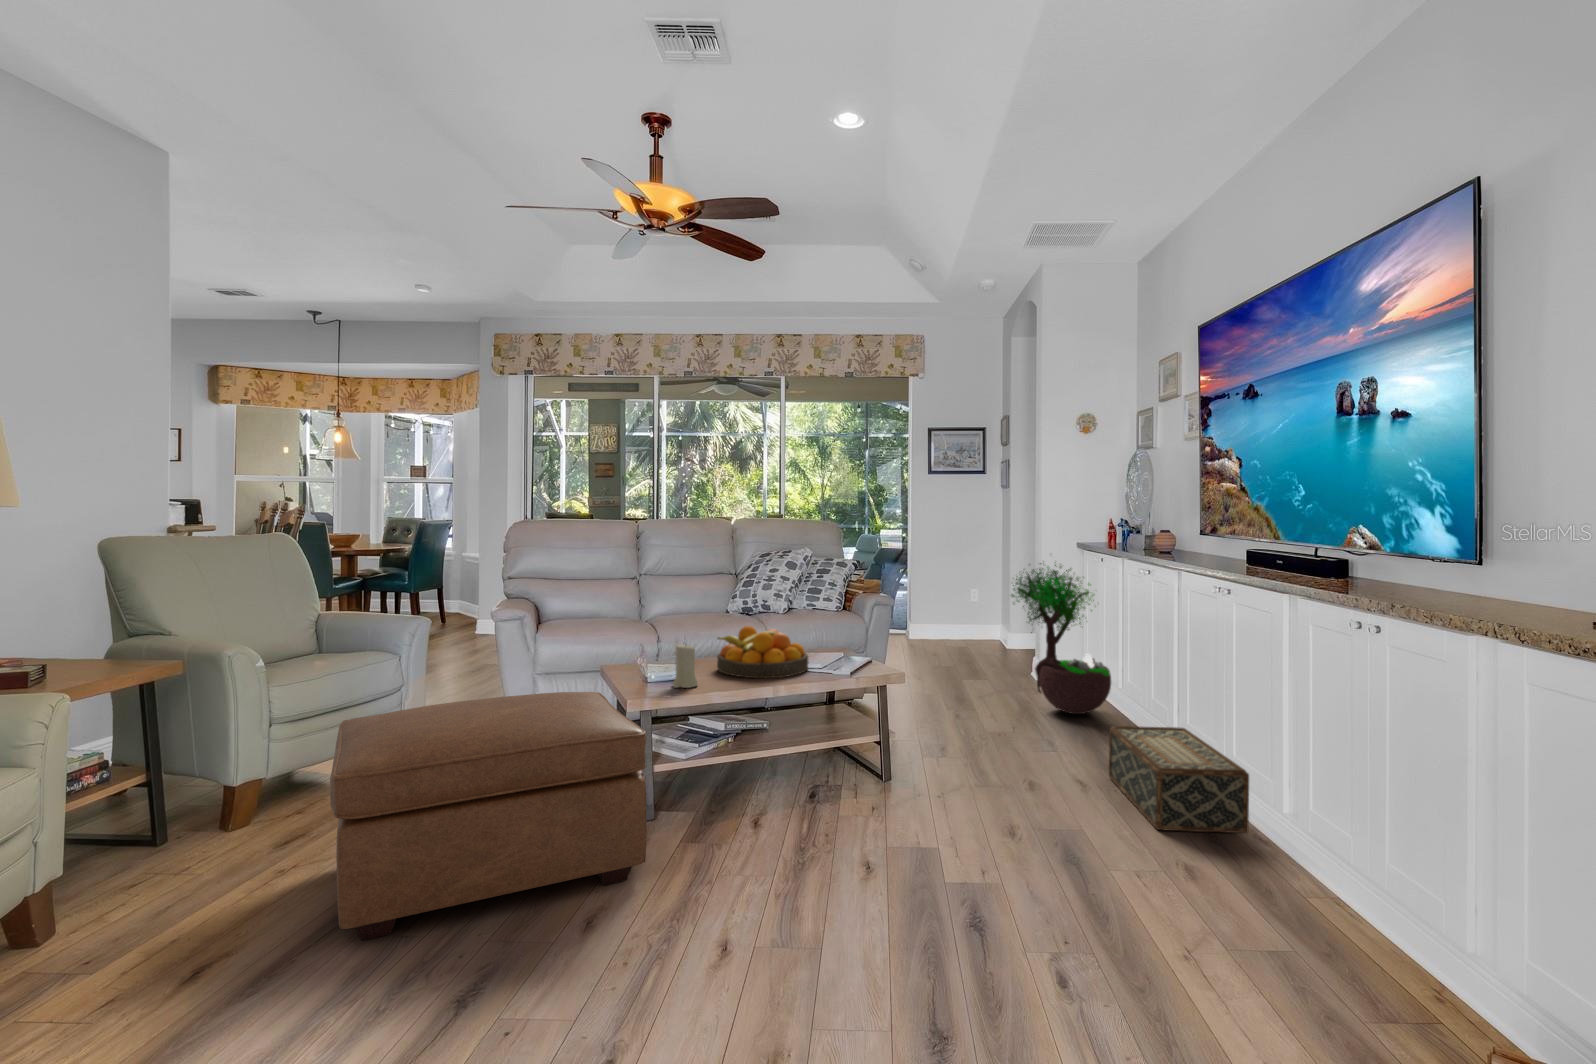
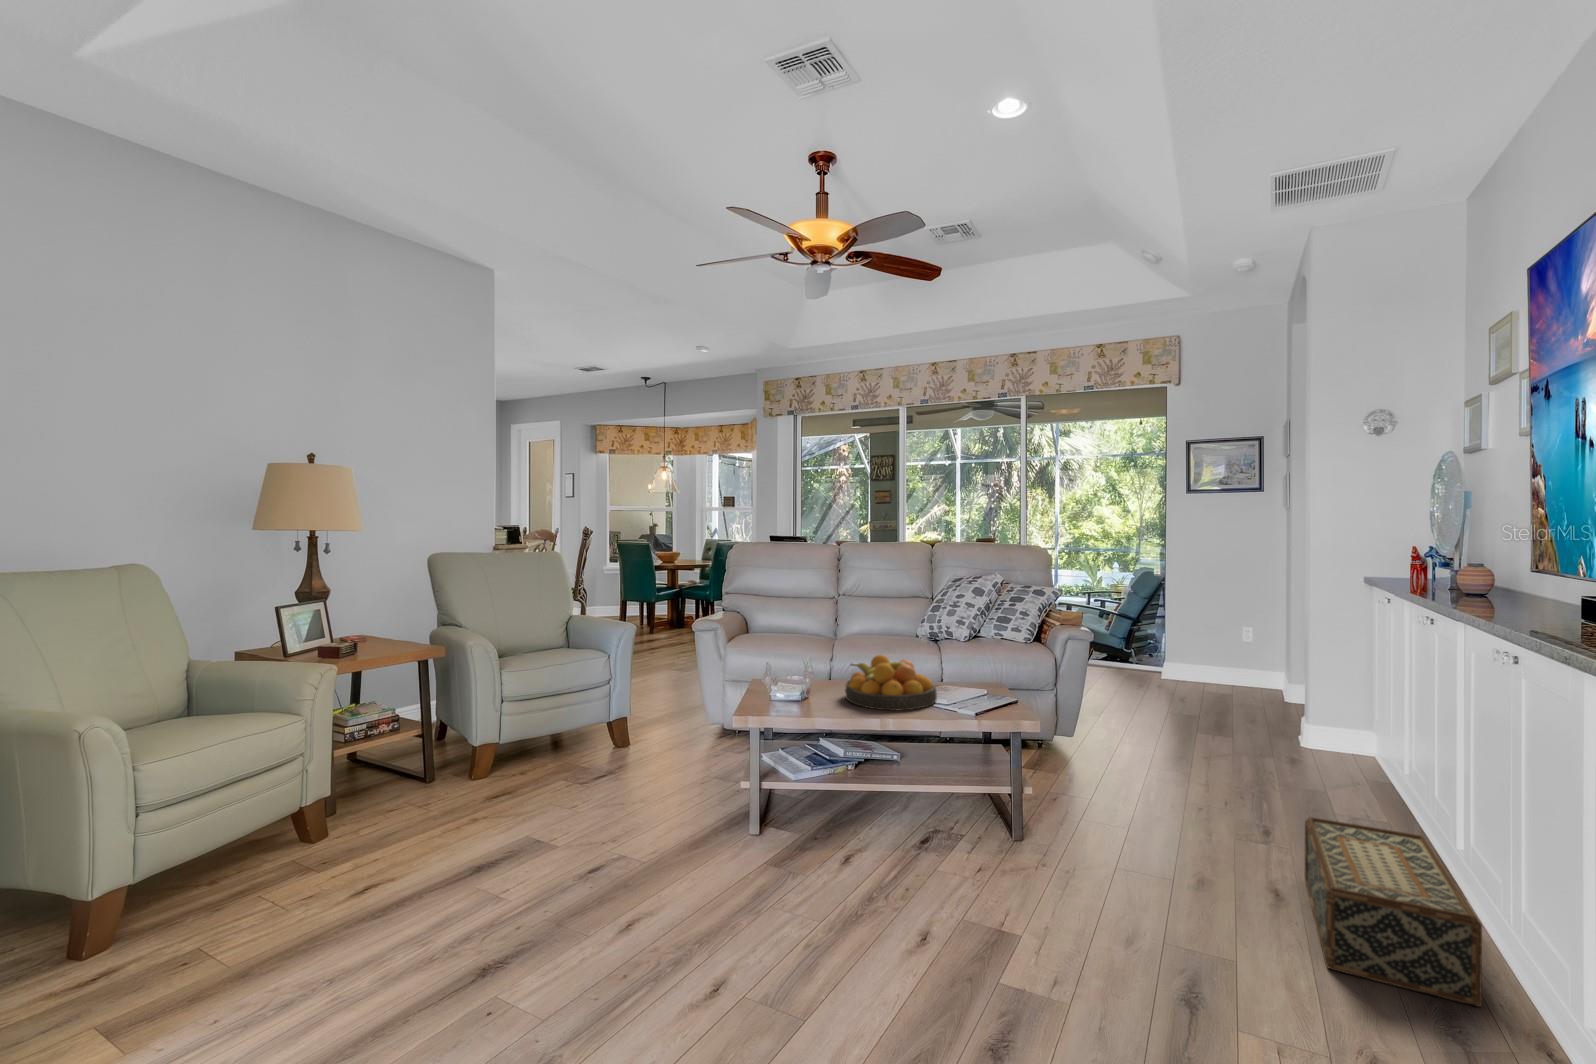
potted tree: present [1011,563,1111,714] -> none [1232,590,1370,791]
candle: present [672,644,698,688] -> none [786,668,811,712]
ottoman: present [330,692,646,940] -> none [449,706,718,894]

